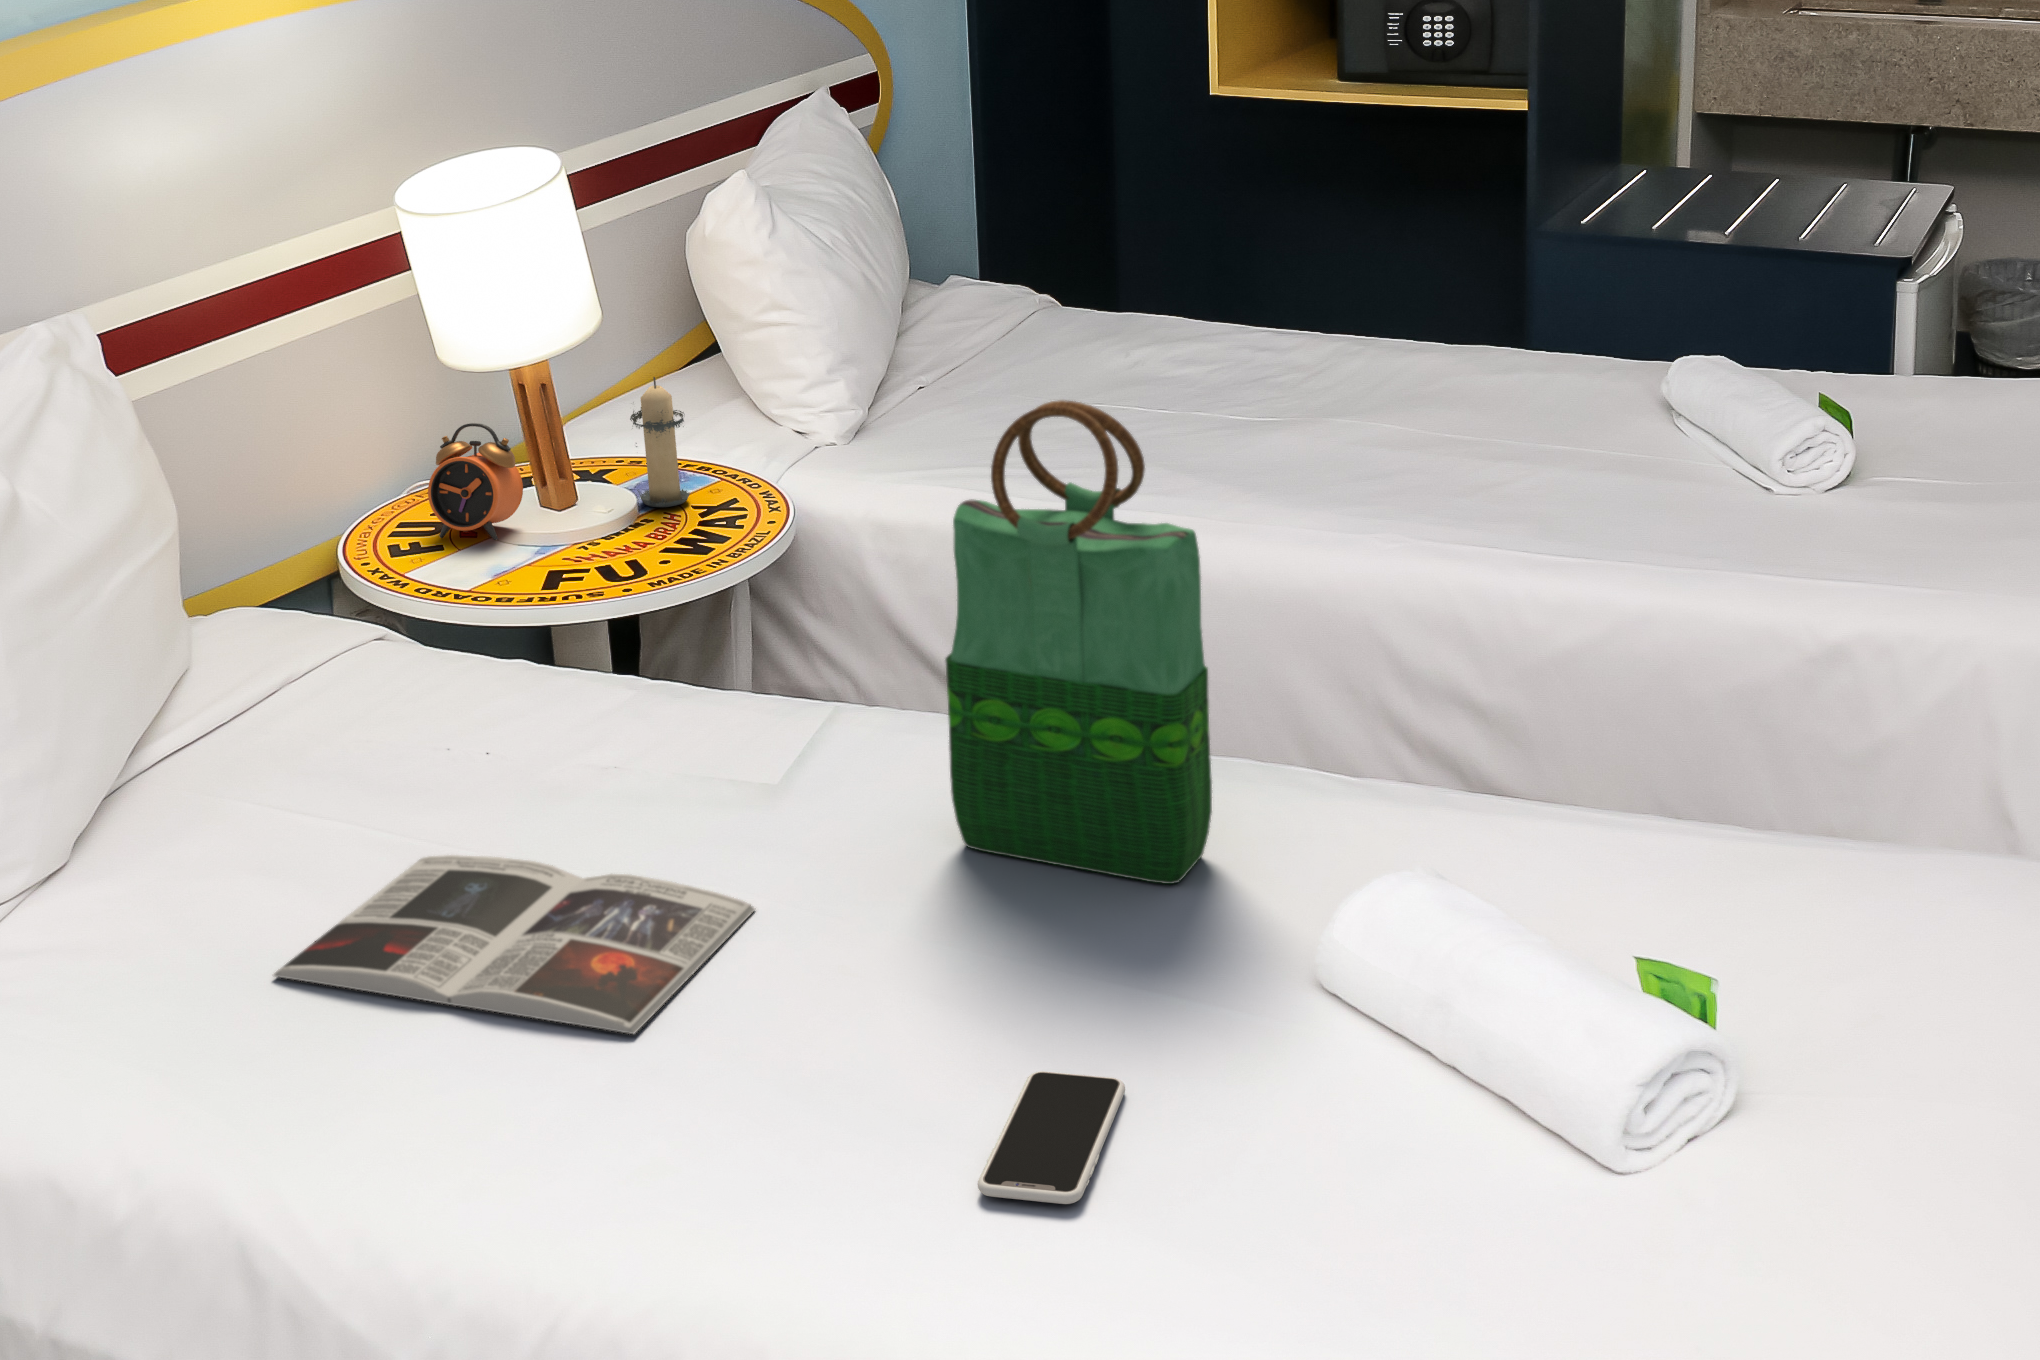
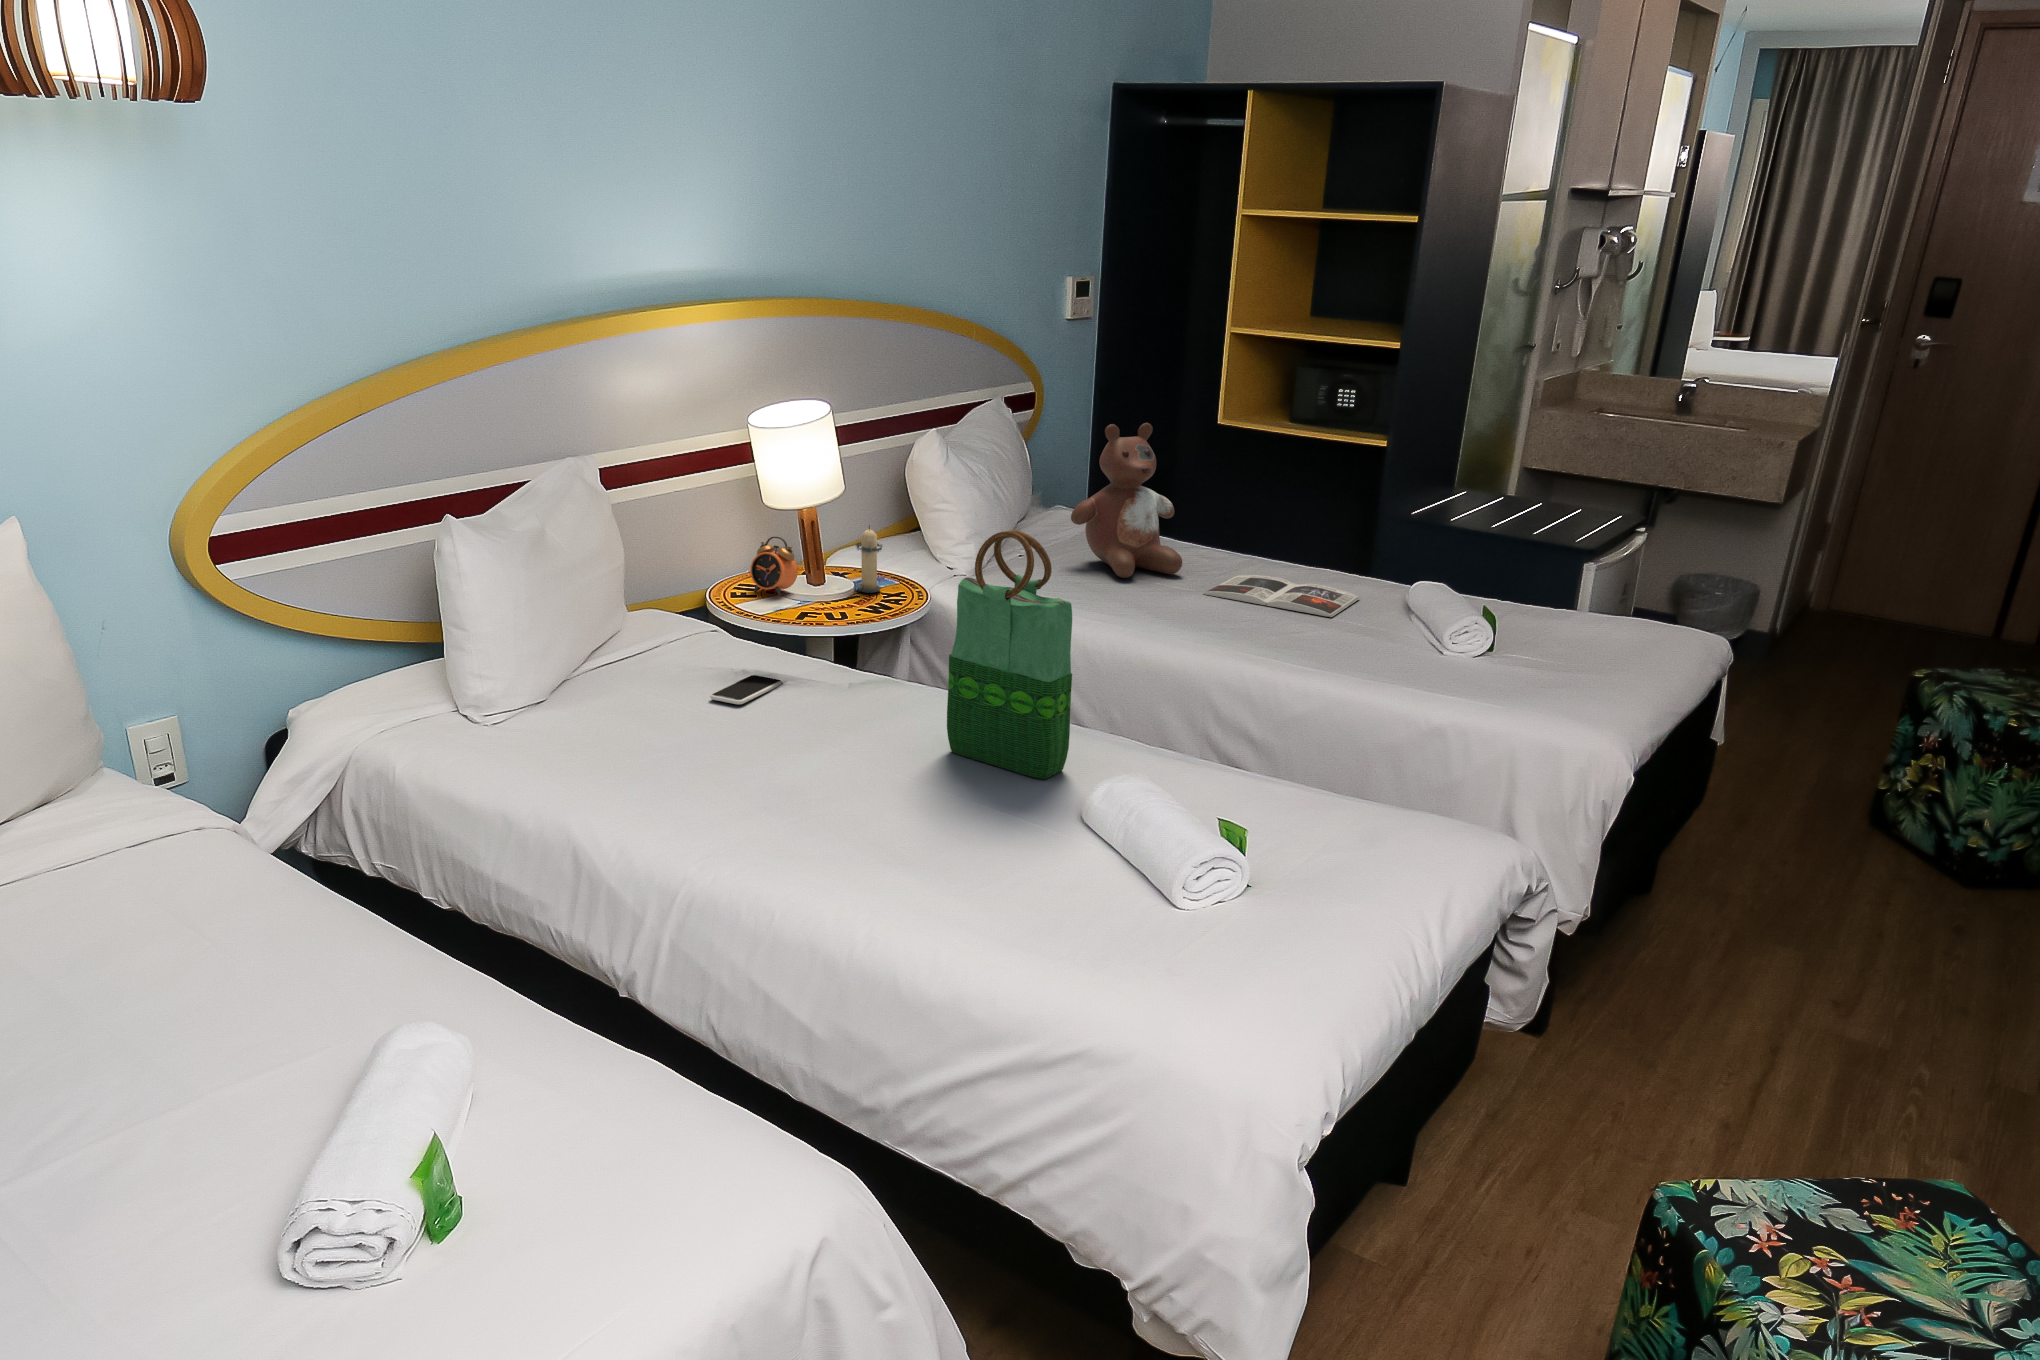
stuffed bear: none [1005,120,1220,408] -> present [1071,423,1182,578]
magazine: present [274,855,755,1034] -> present [1203,575,1360,617]
smartphone: present [978,1071,1125,1204] -> present [710,675,782,705]

